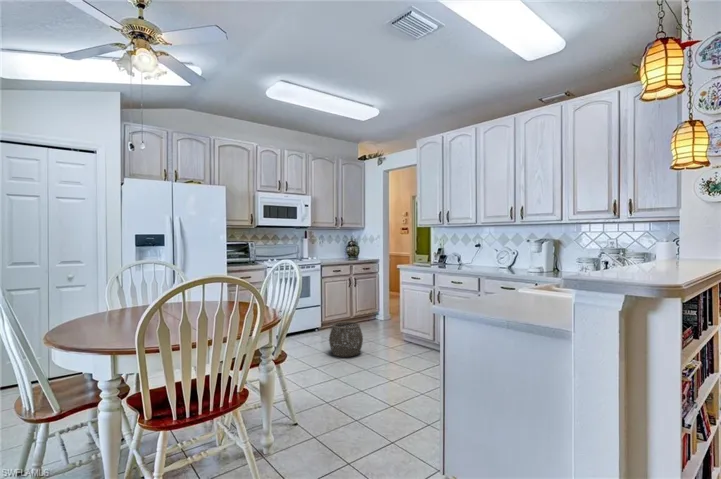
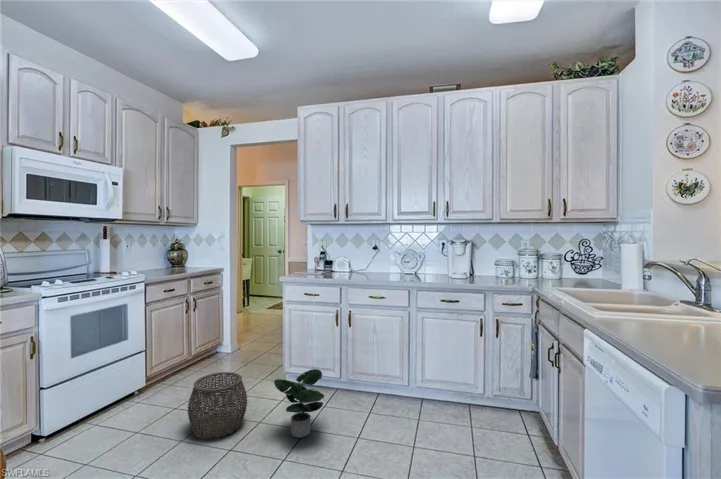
potted plant: none [371,327,404,367] -> present [274,369,324,438]

